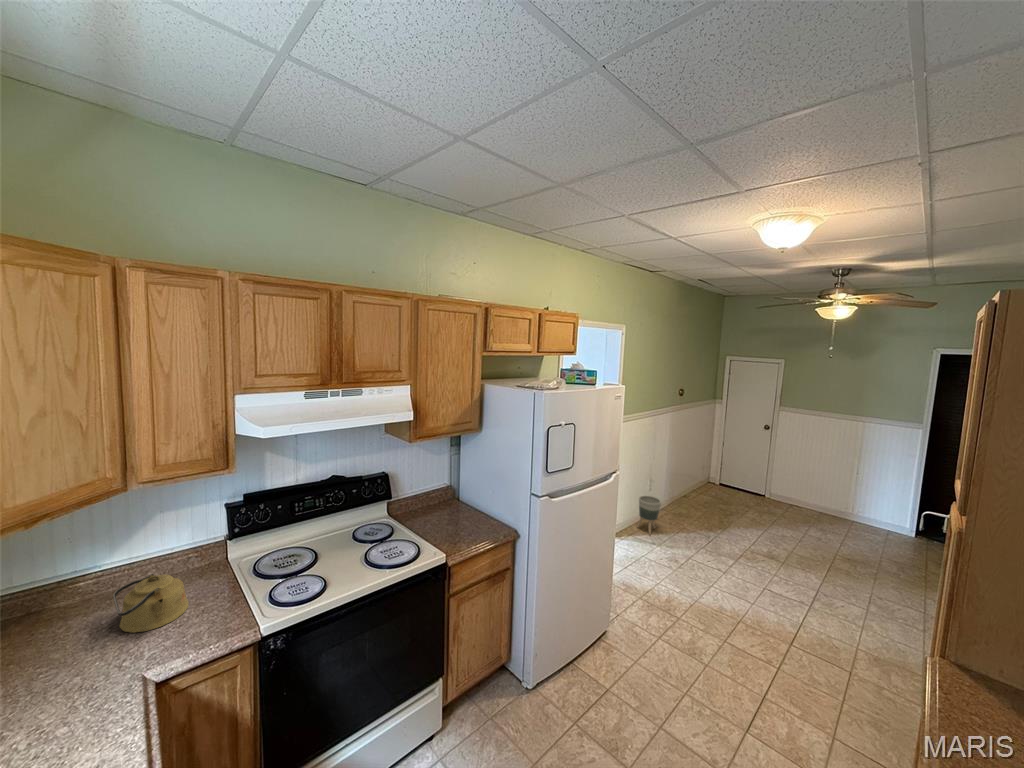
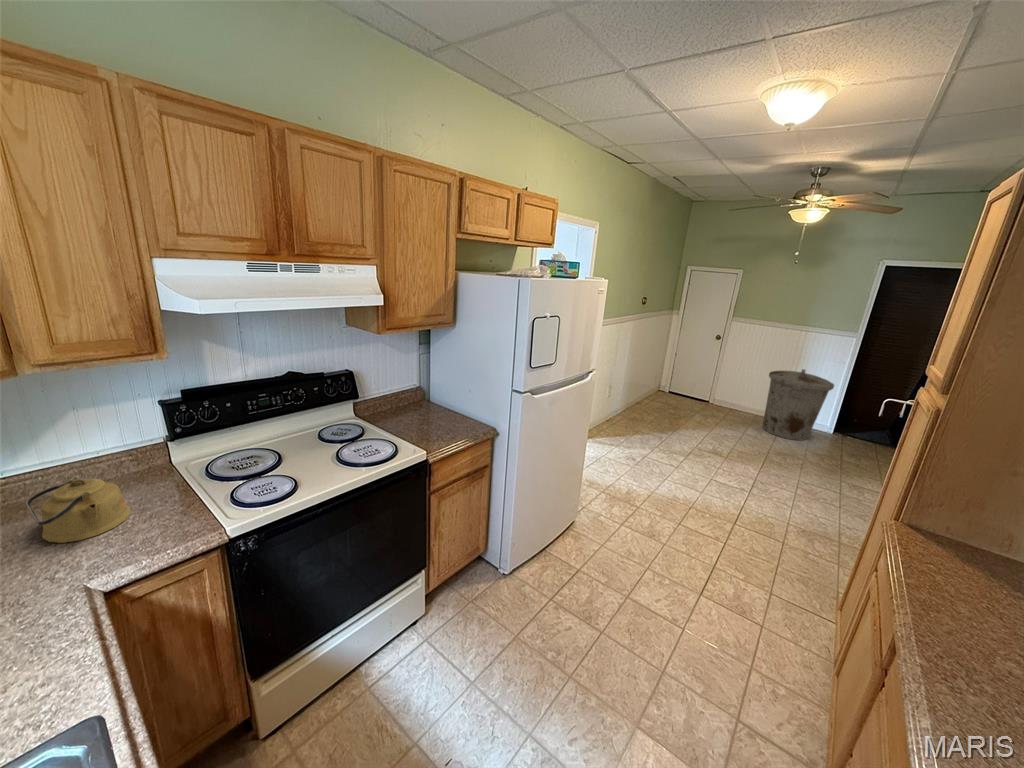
trash can: none [826,463,904,544] -> present [763,369,834,440]
planter: present [637,496,661,535] -> none [596,402,621,438]

